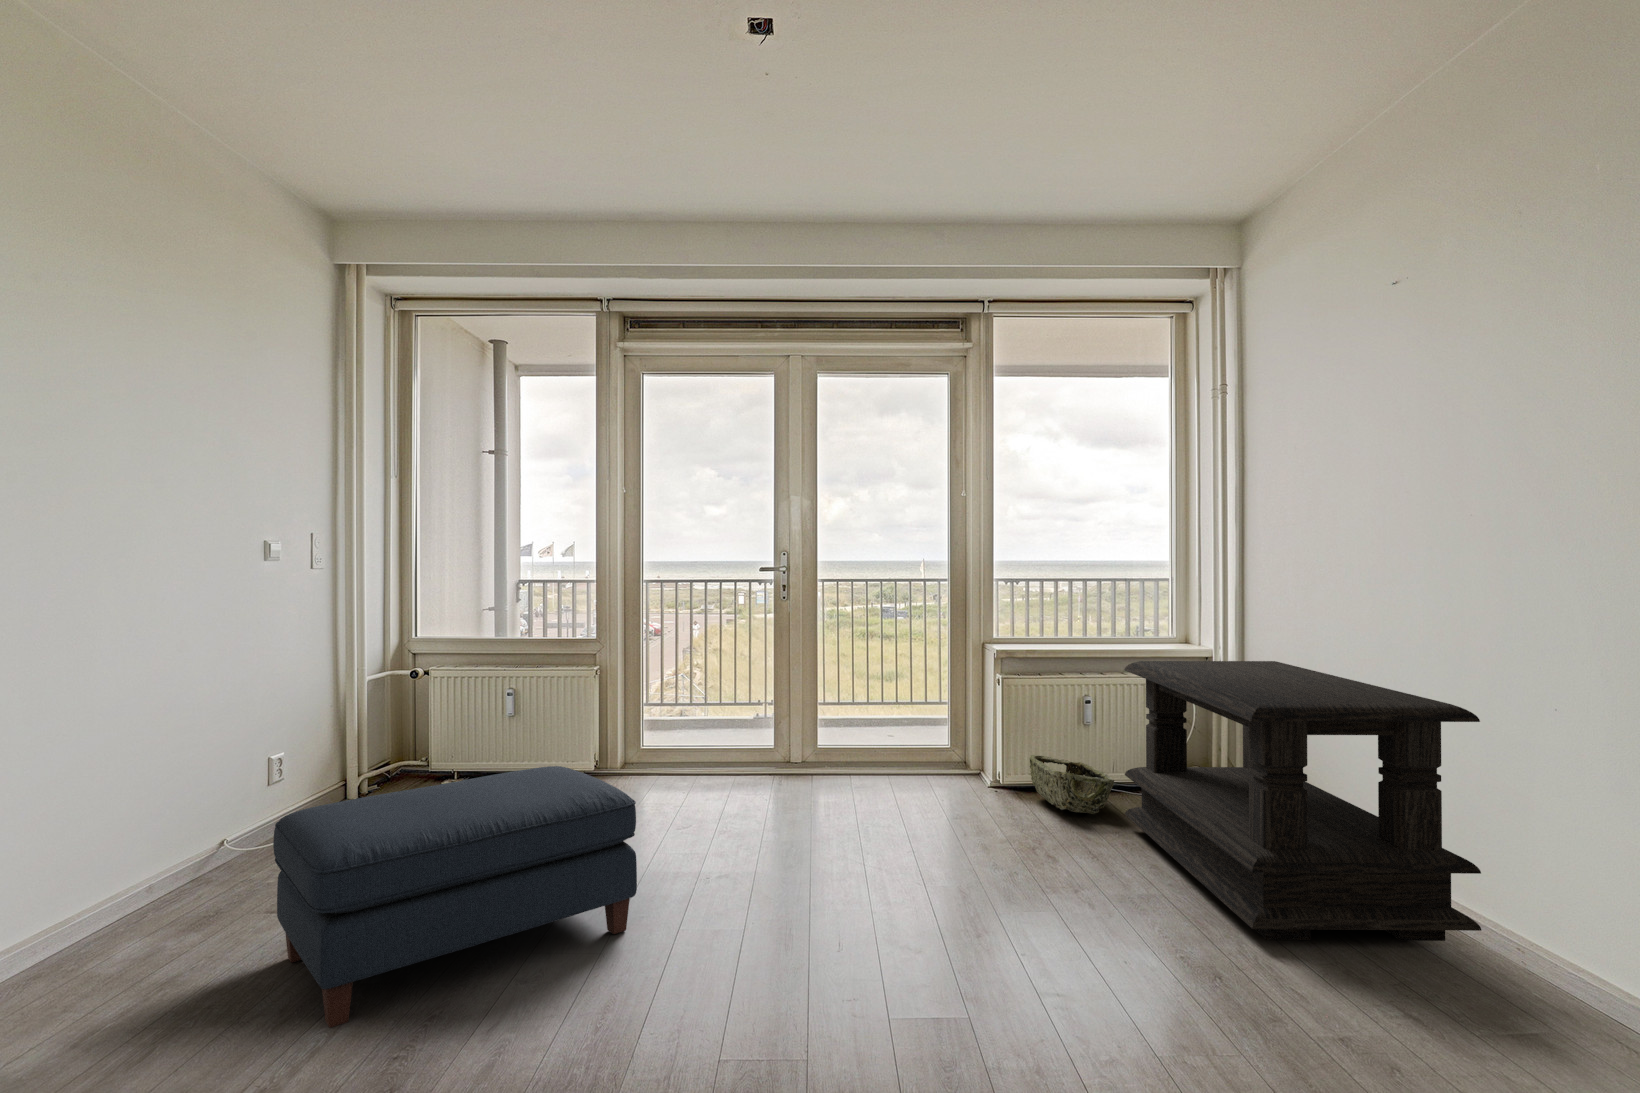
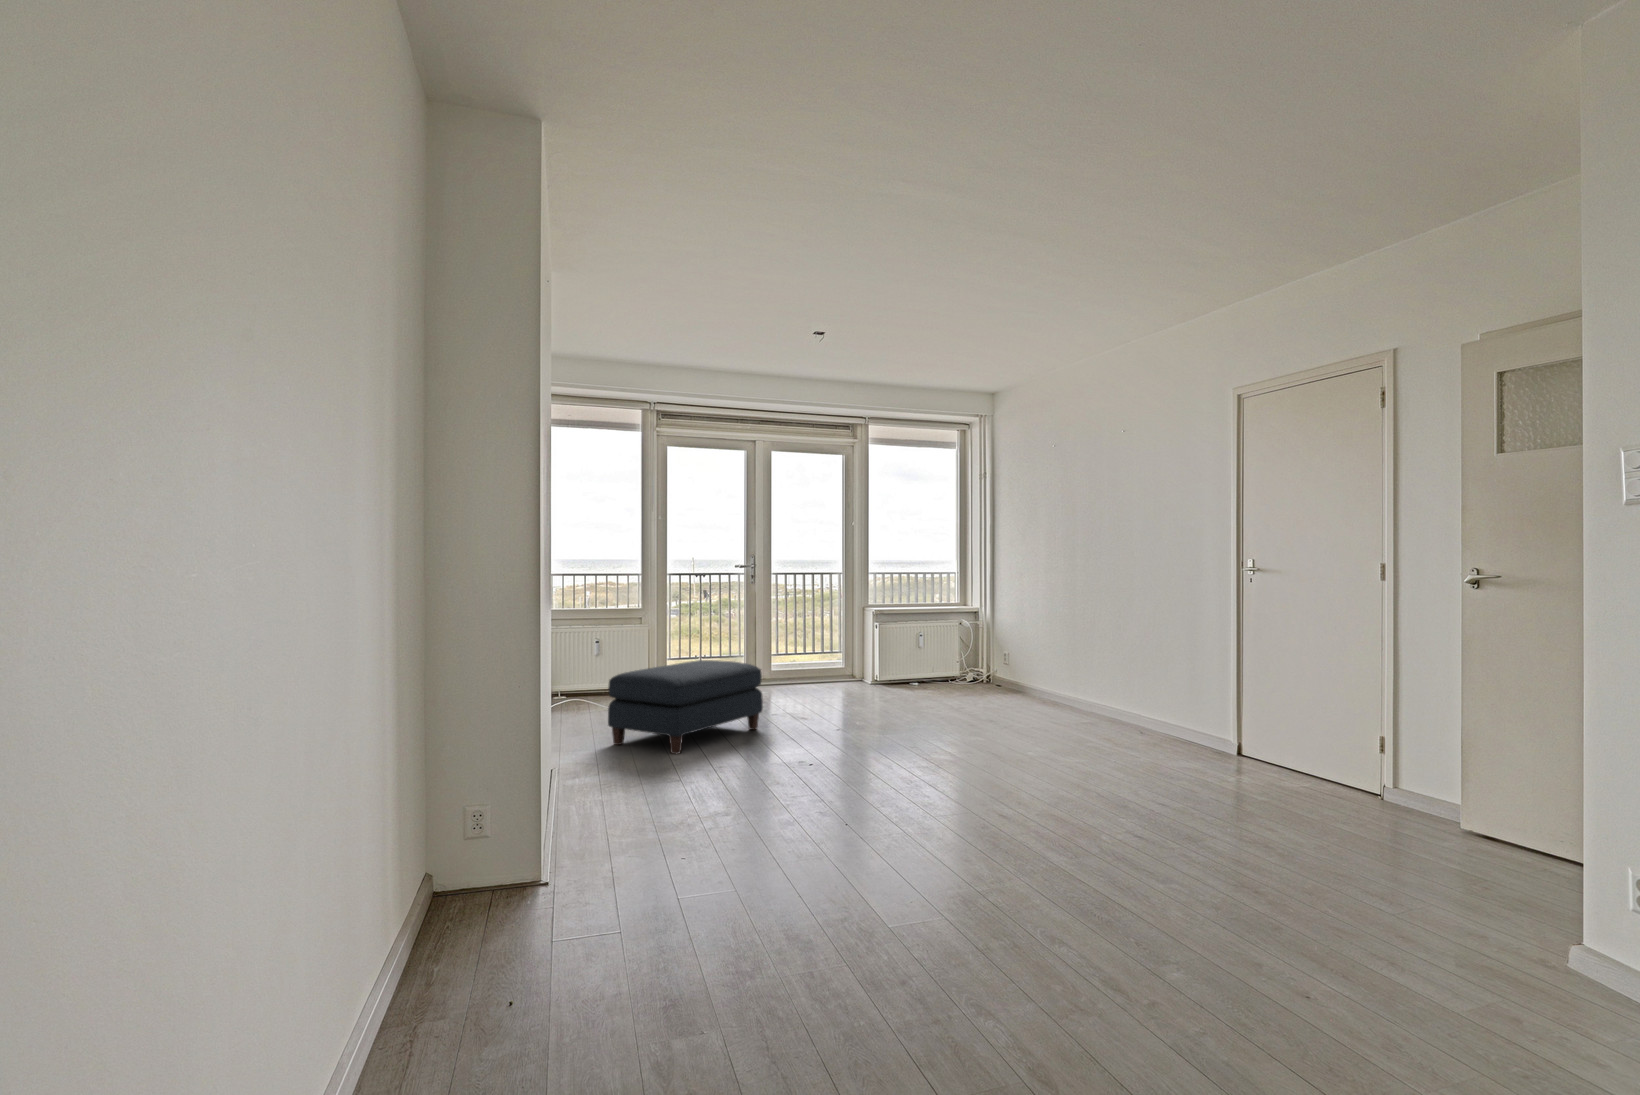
coffee table: present [1124,661,1481,941] -> none [946,608,1094,714]
woven basket: present [1030,755,1114,814] -> none [894,664,939,689]

